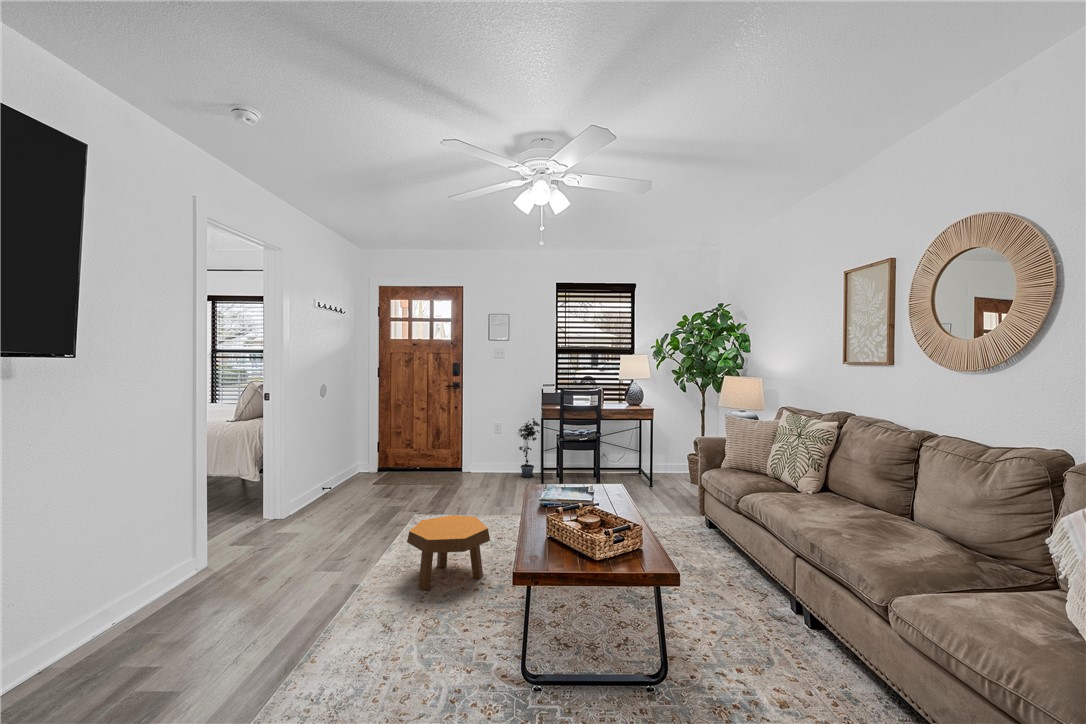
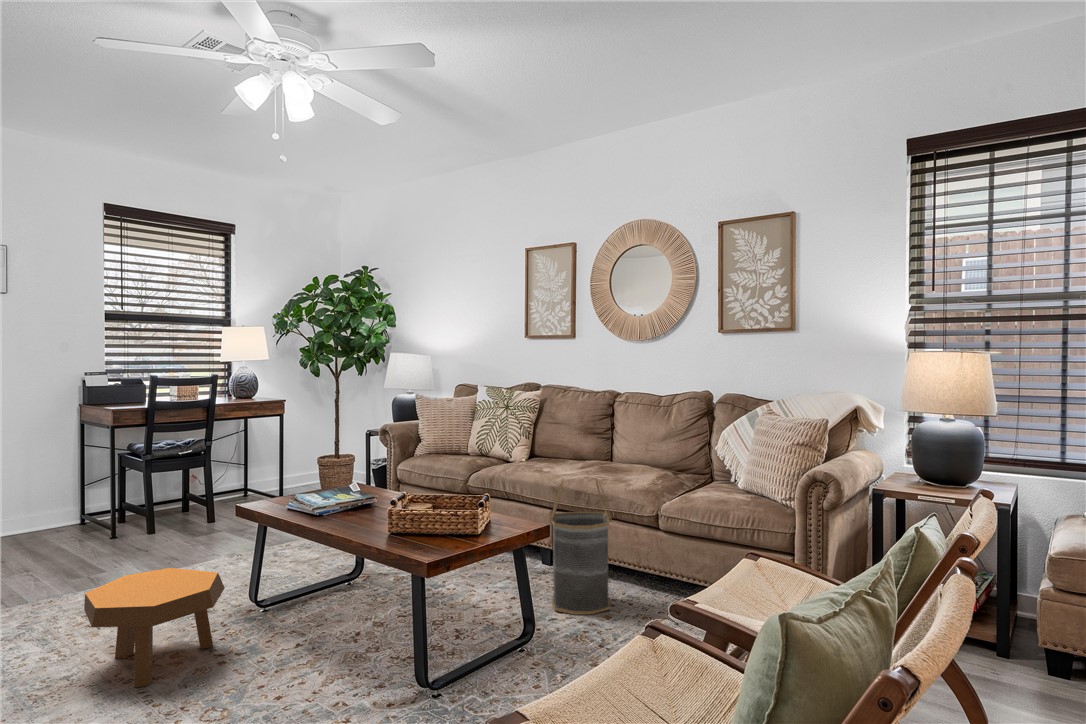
potted plant: present [518,418,540,477] -> none [44,429,96,528]
basket: none [735,522,816,694] -> present [549,478,612,615]

